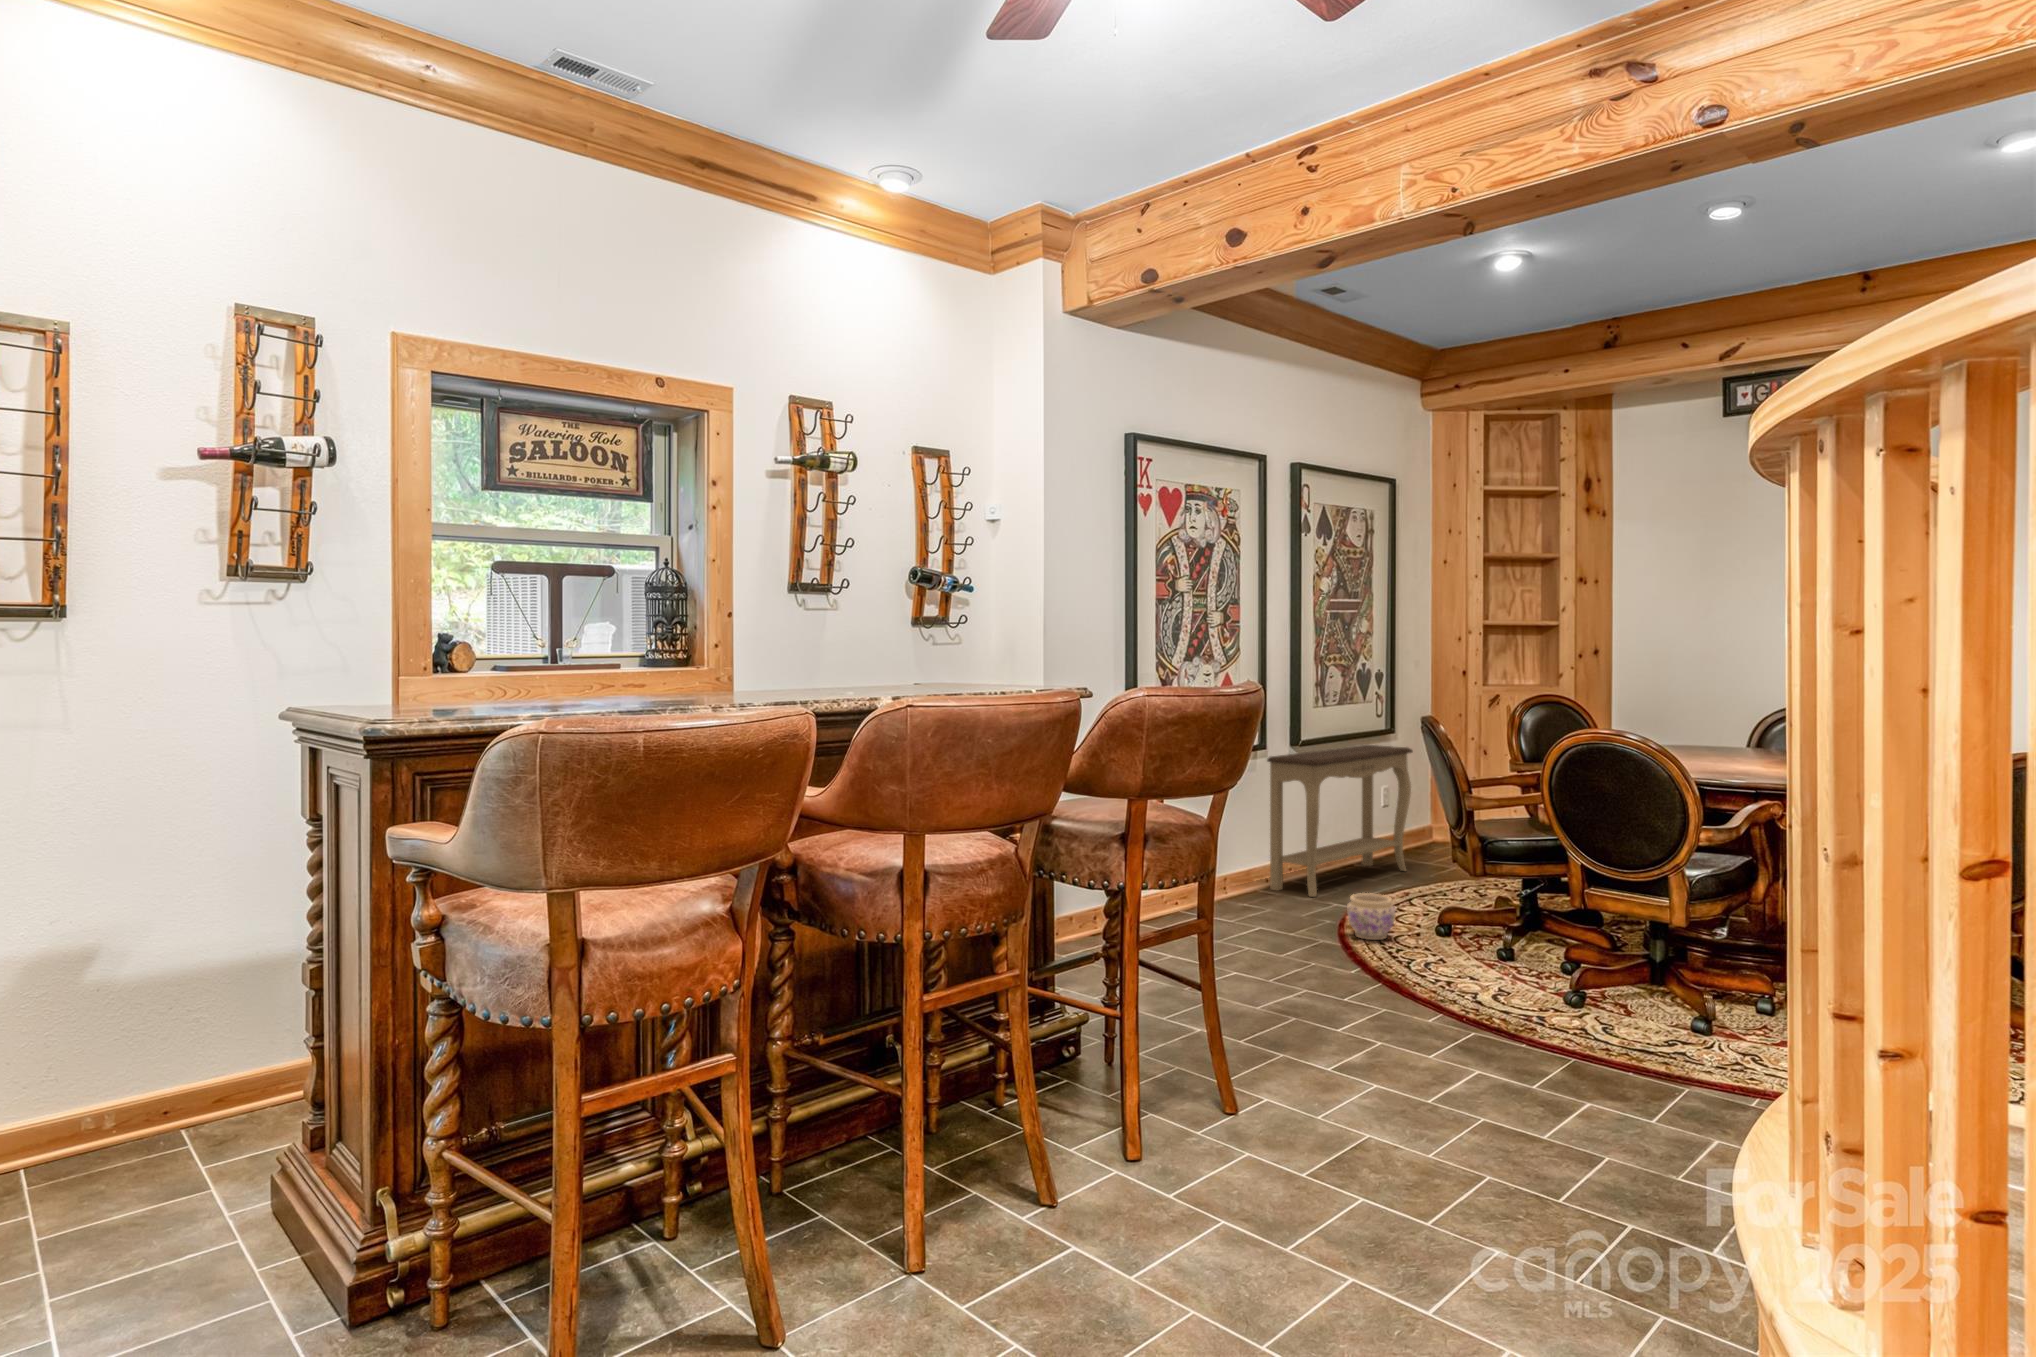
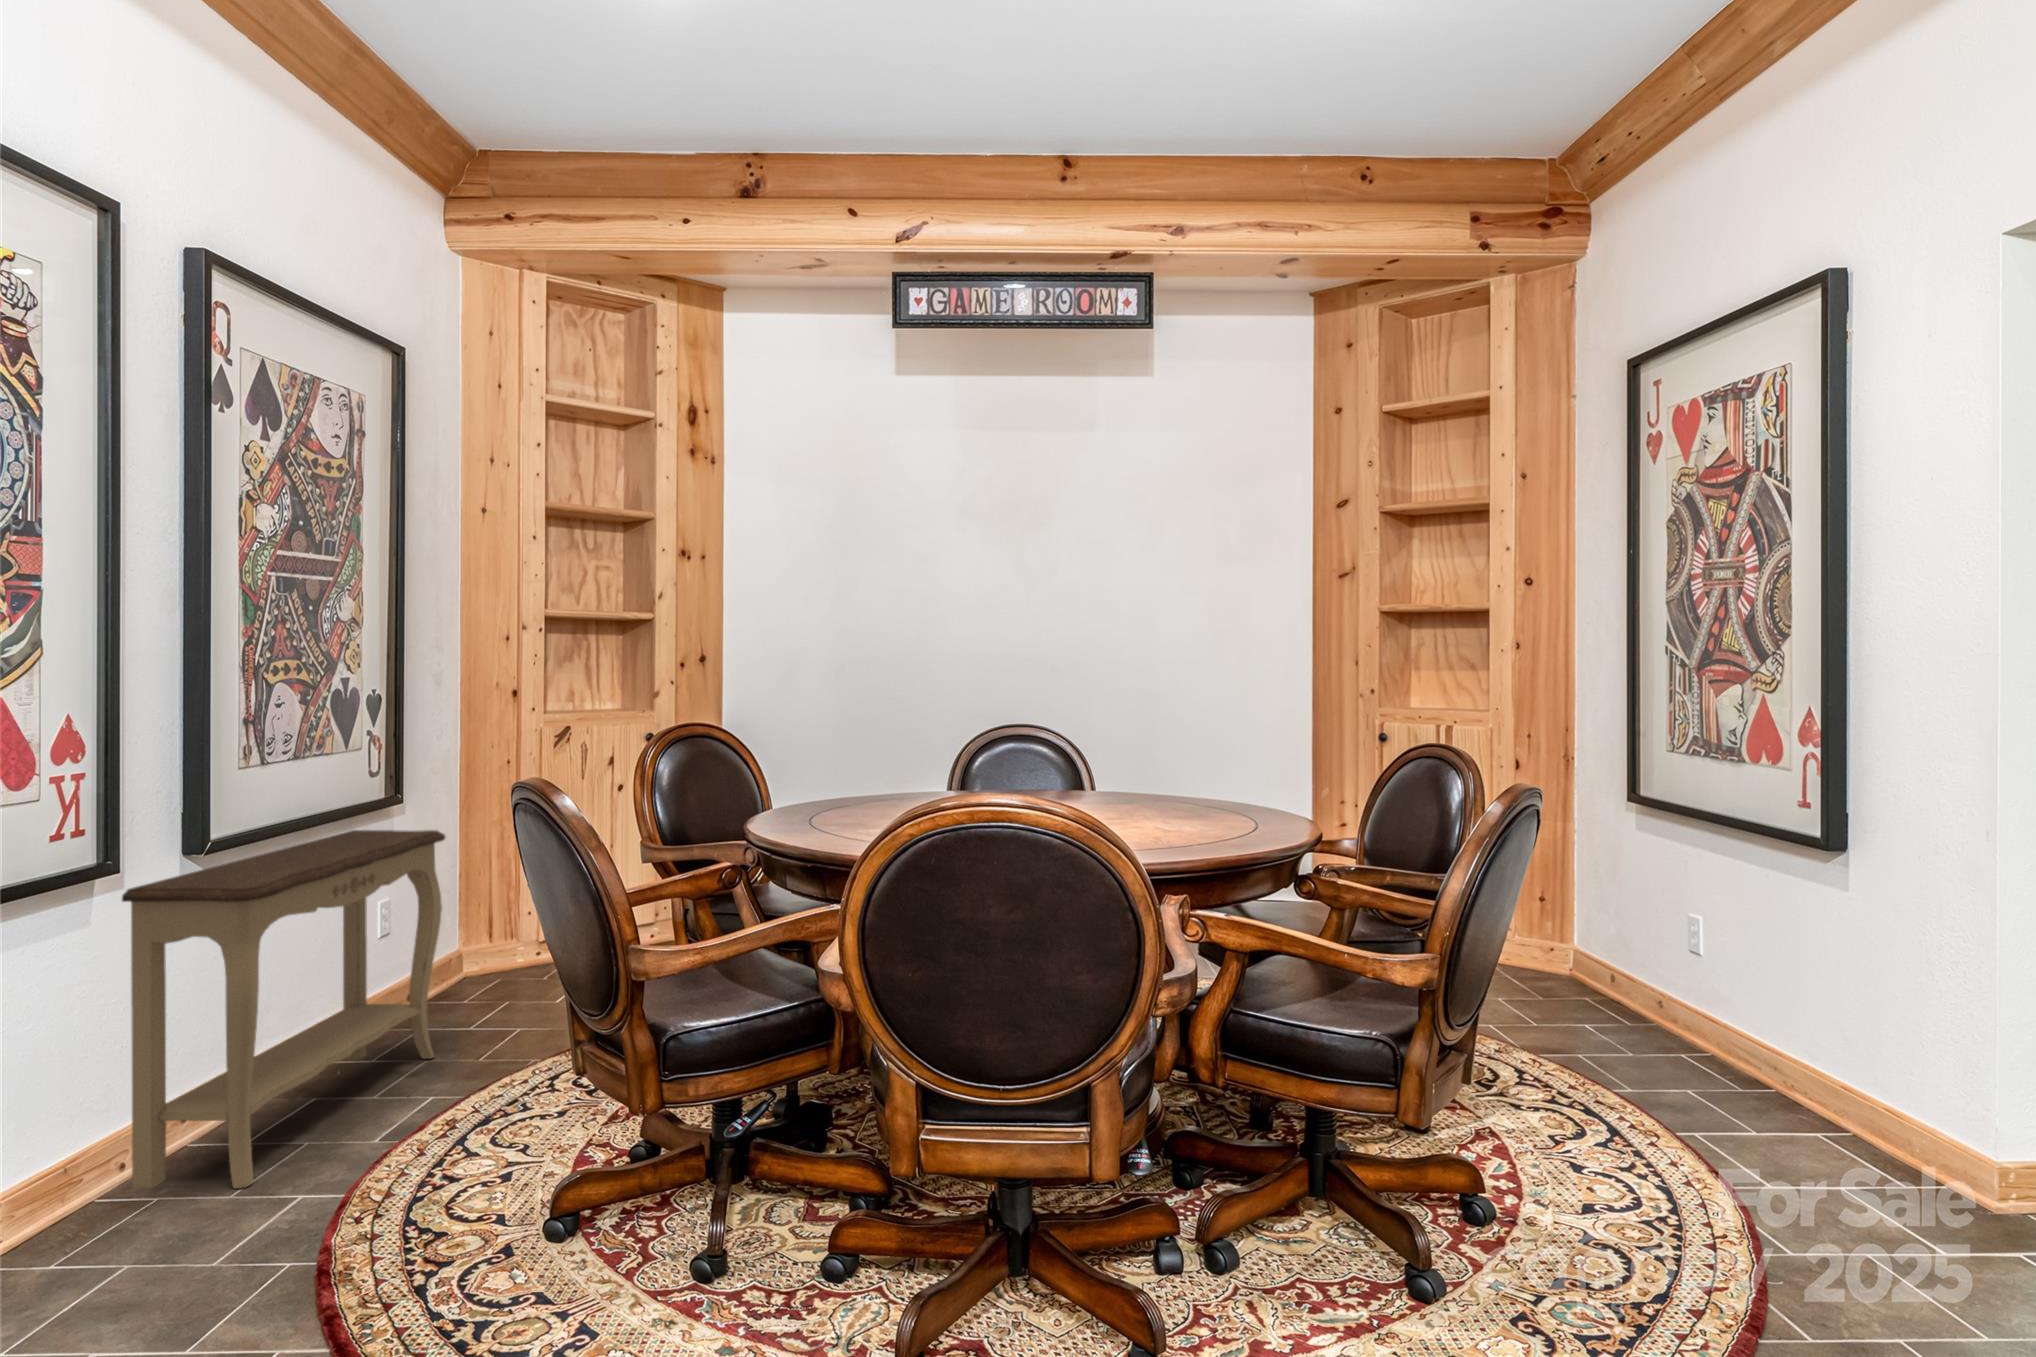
planter: present [1347,893,1395,940] -> none [340,1183,457,1306]

